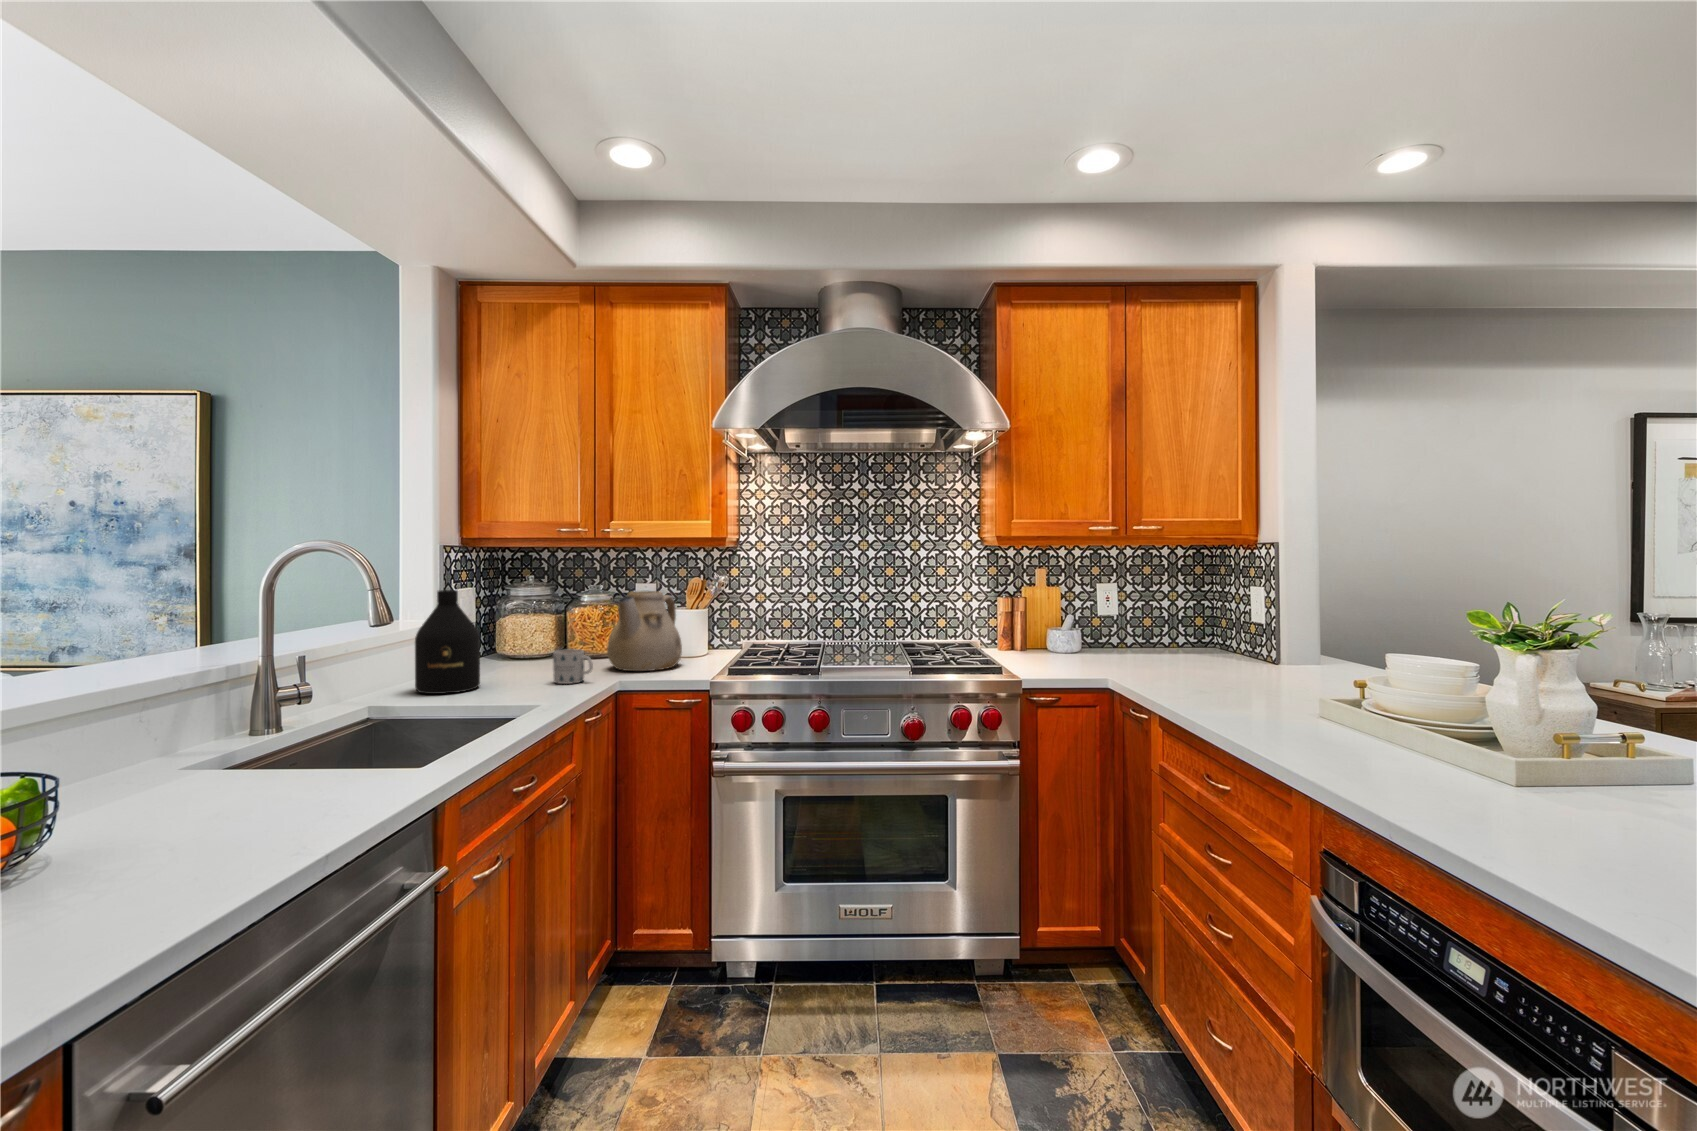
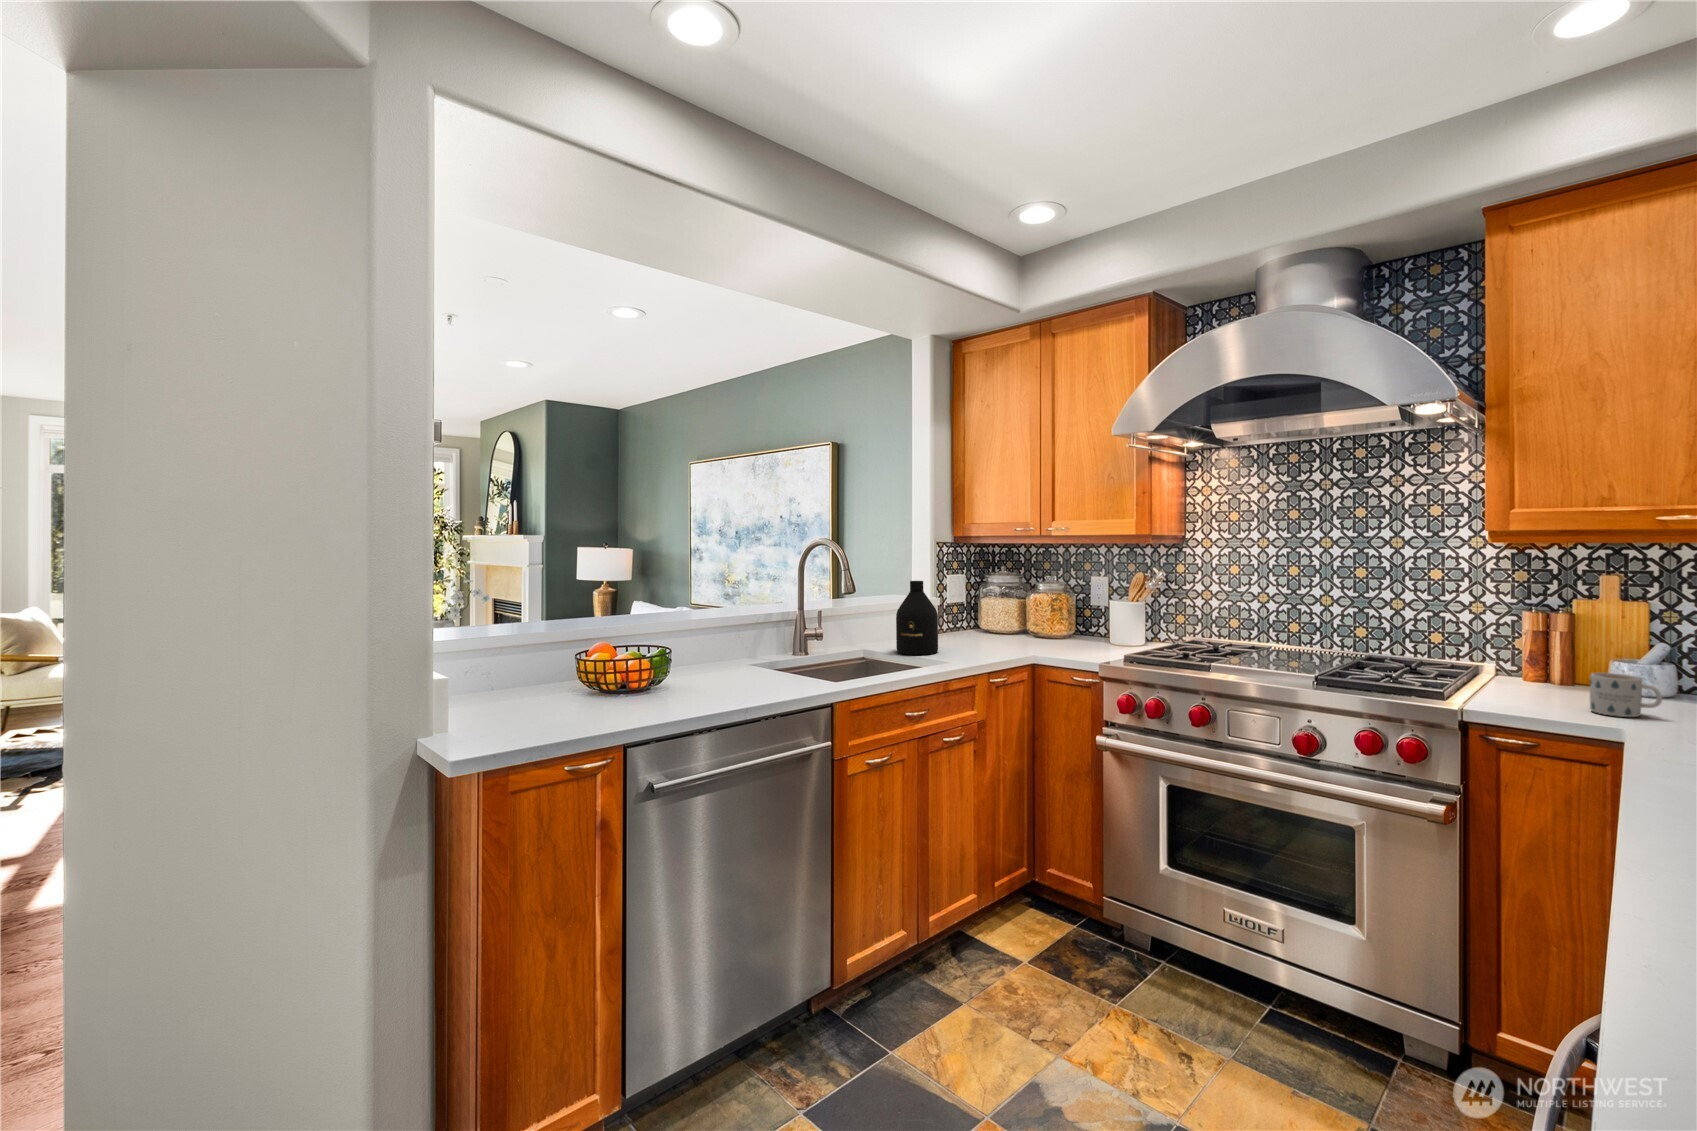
teapot: present [607,591,682,671] -> none [1039,585,1107,654]
mug: present [553,649,593,684] -> present [1590,673,1662,717]

